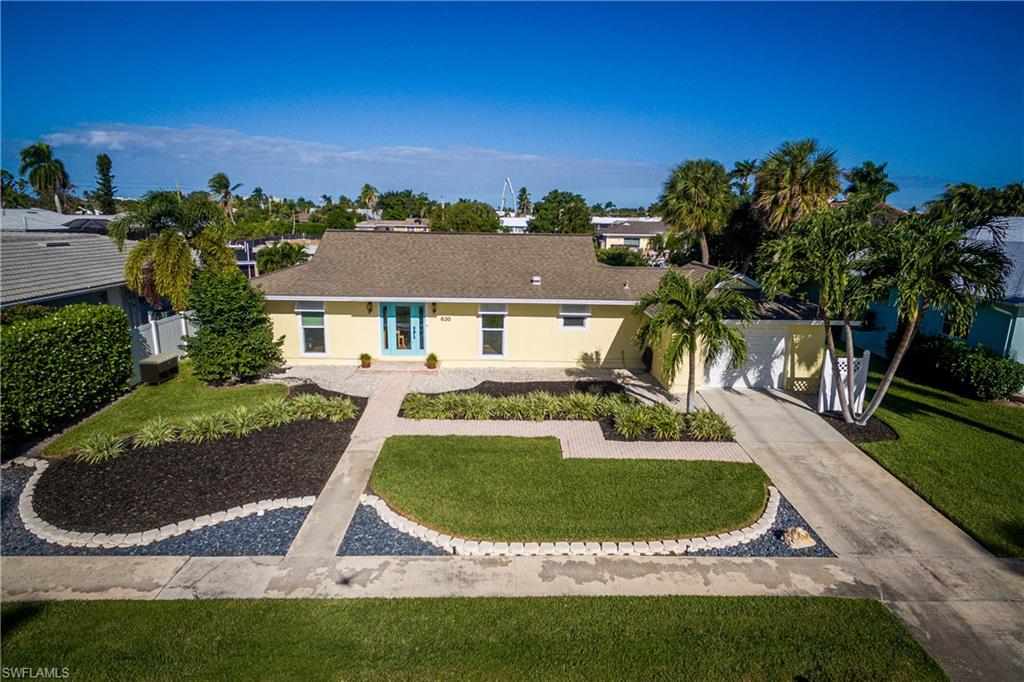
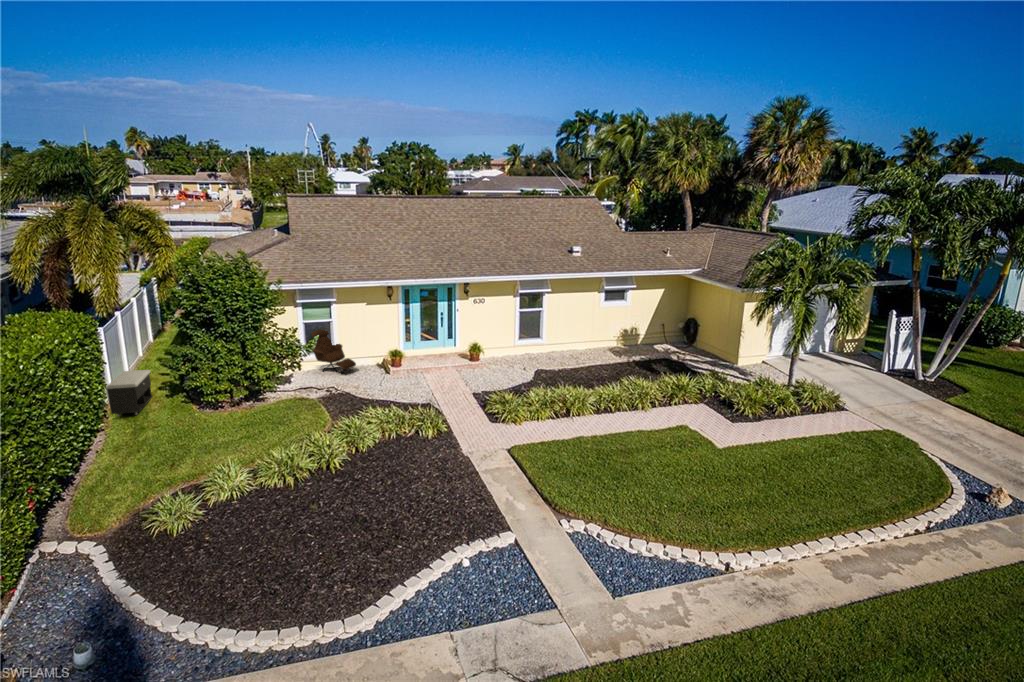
lounge chair: none [307,333,338,371] -> present [312,328,356,374]

